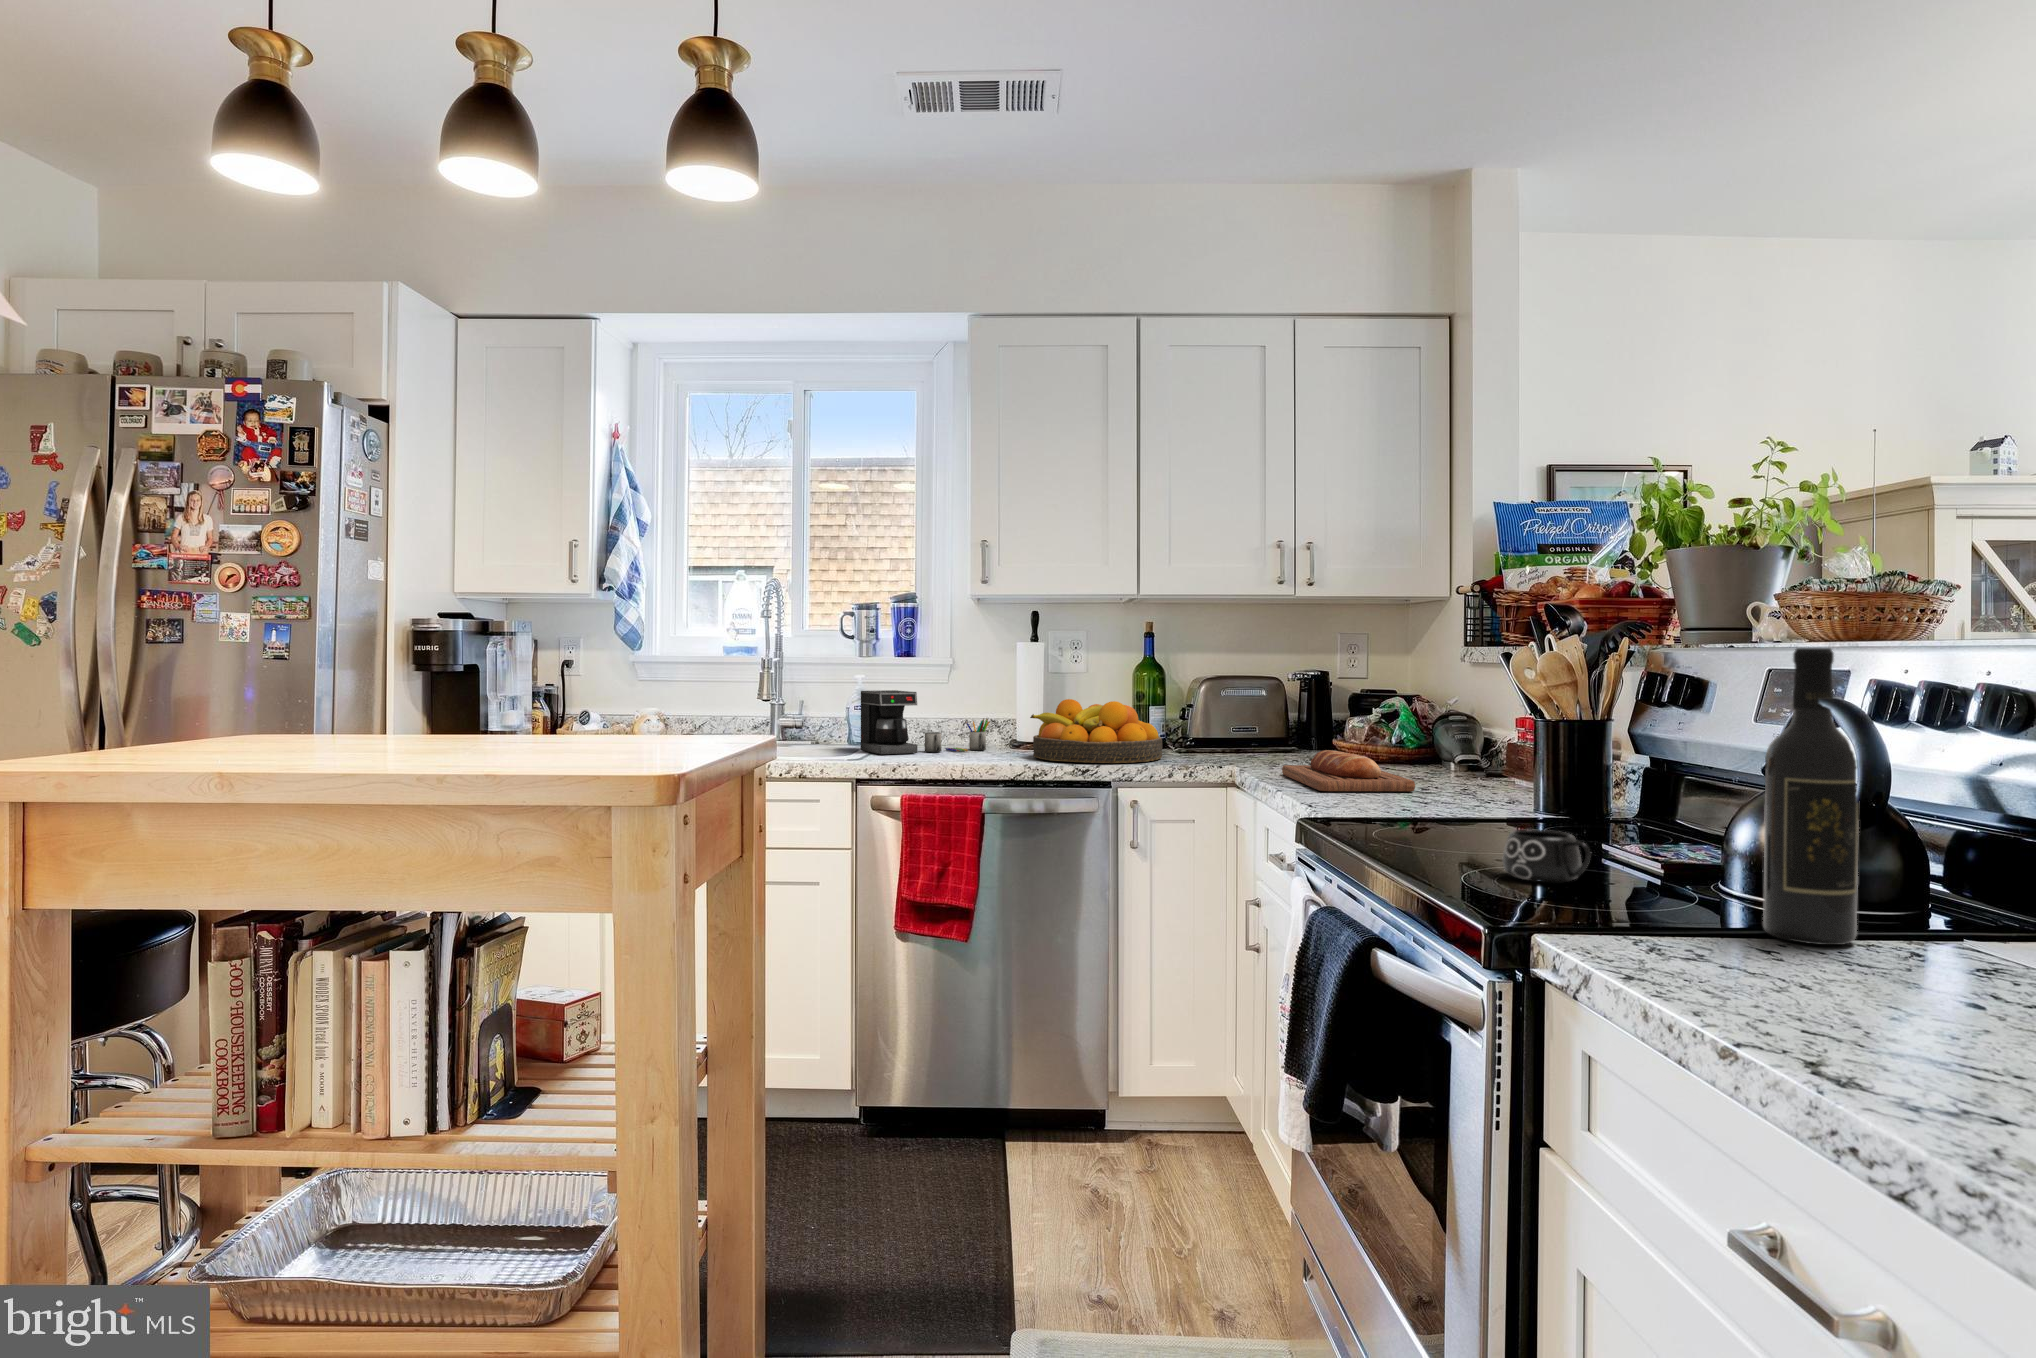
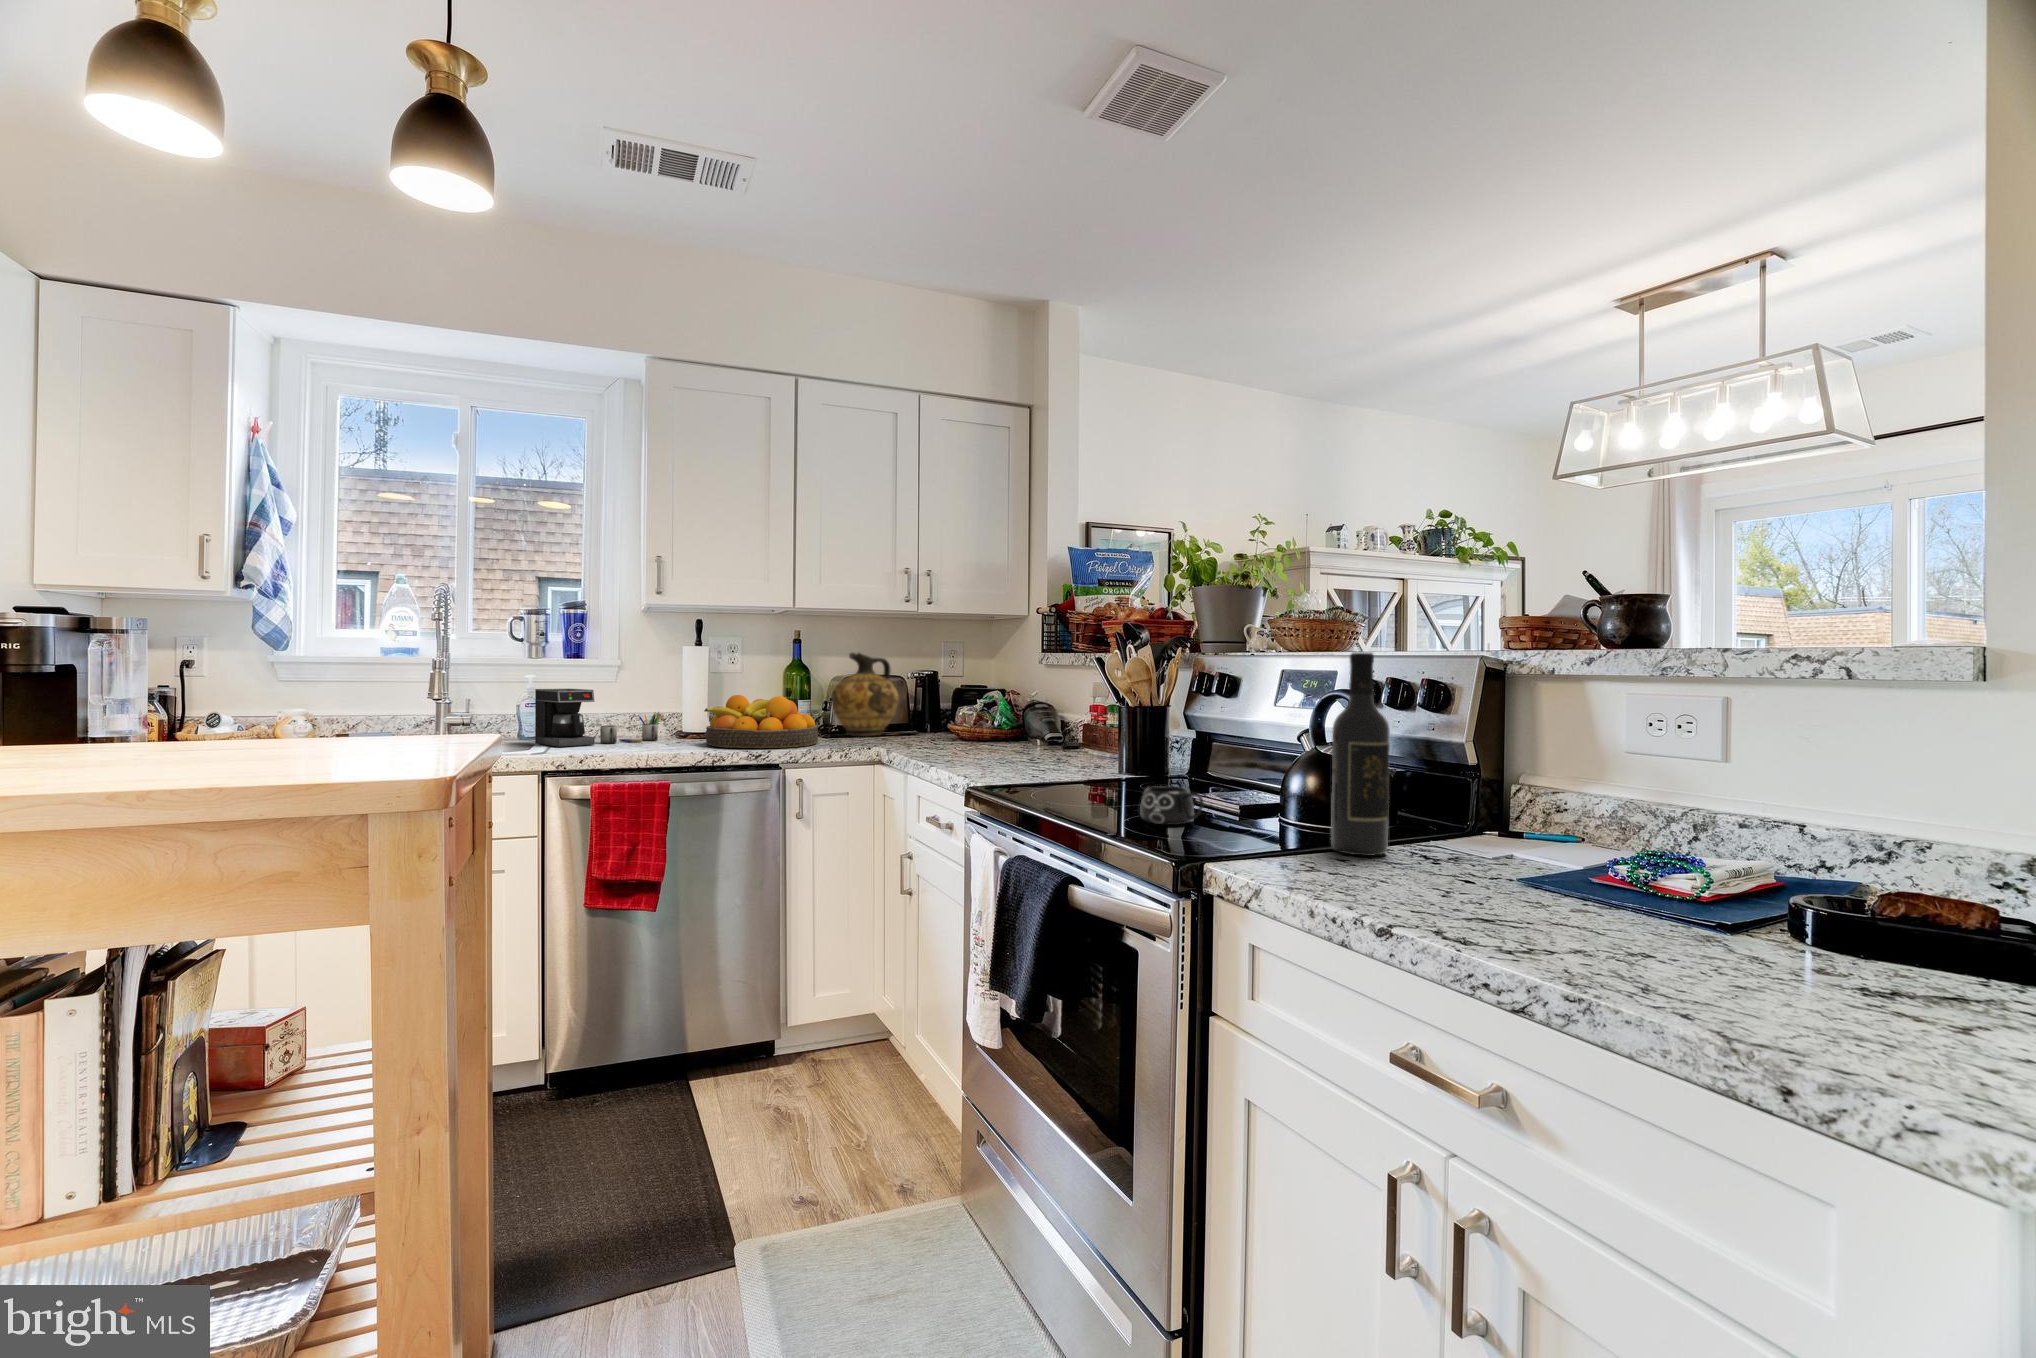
ceramic jug: none [1186,647,1271,751] -> present [831,653,899,736]
bread loaf: present [1282,750,1415,791] -> none [922,732,1029,764]

